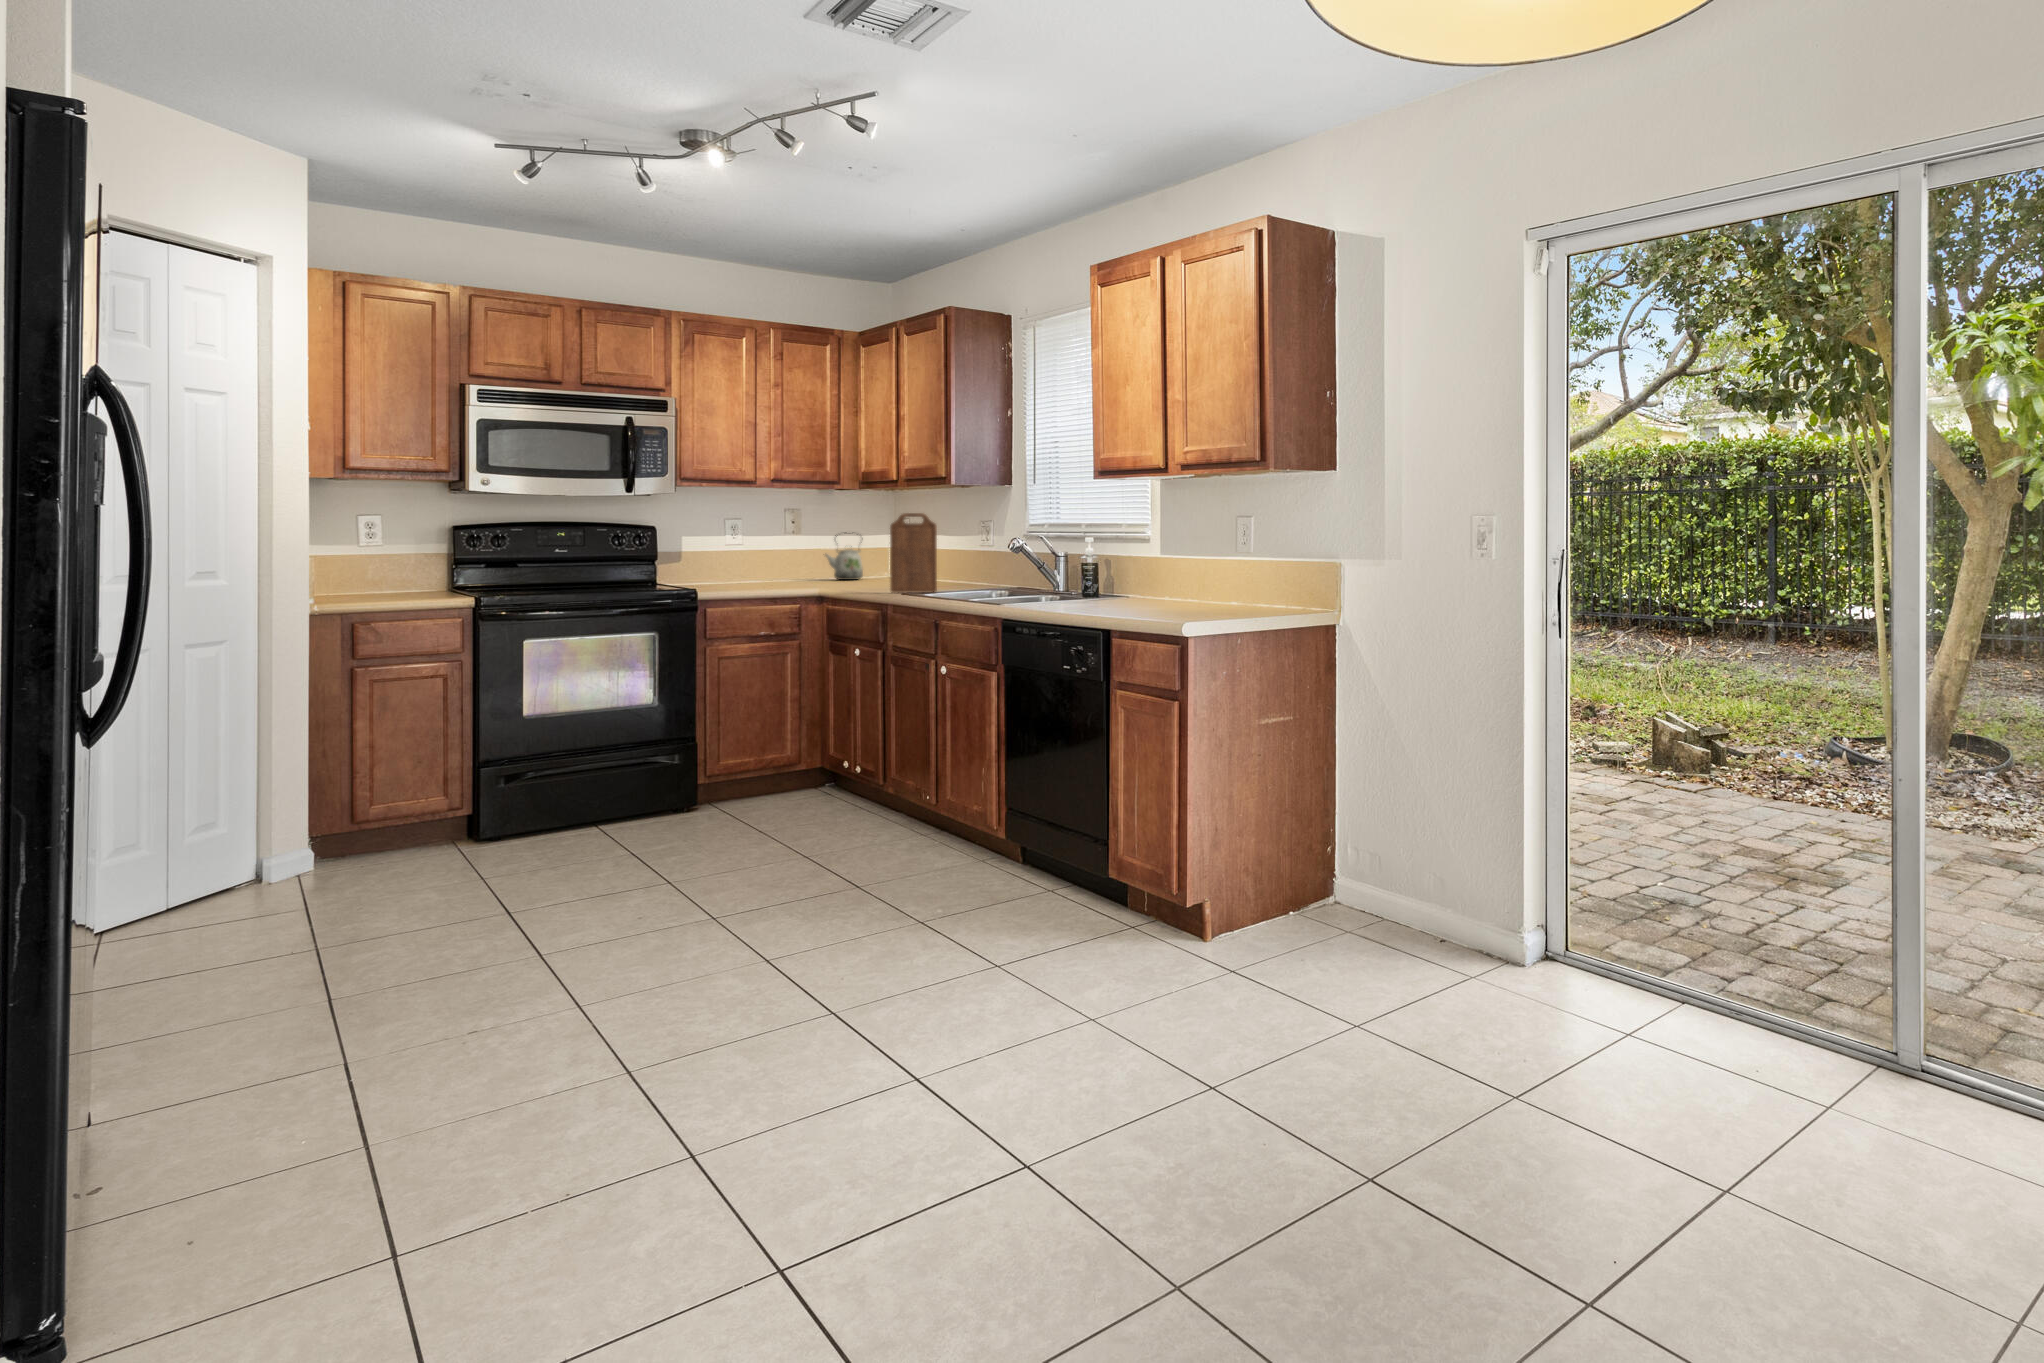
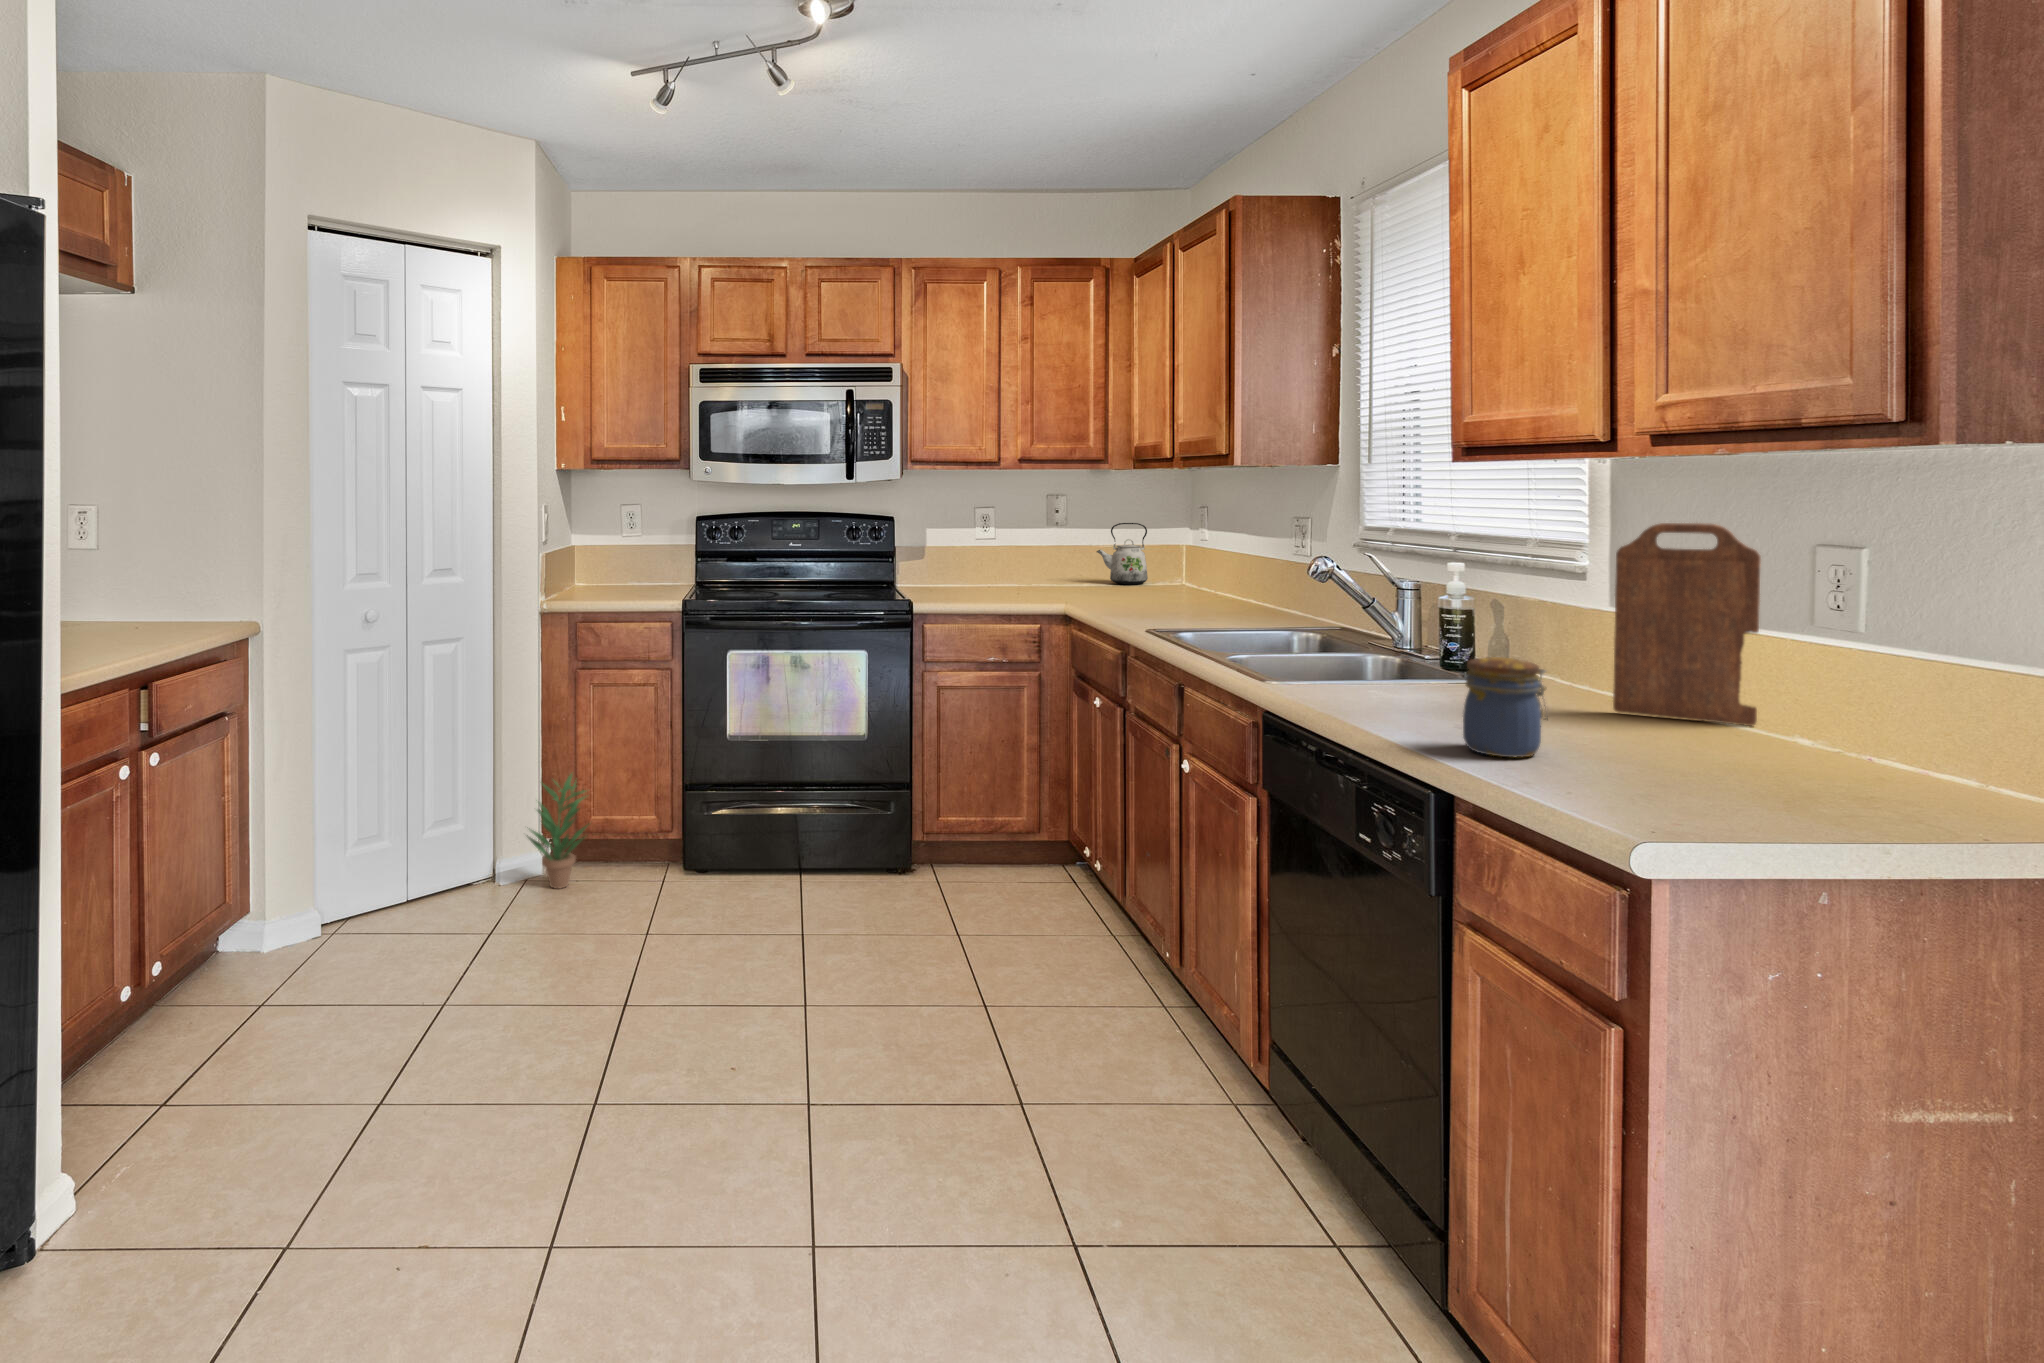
cutting board: present [890,513,937,593] -> present [1613,523,1761,726]
jar: none [1111,569,1145,615] -> present [1463,657,1547,757]
potted plant: none [313,754,391,869] -> present [527,774,587,889]

